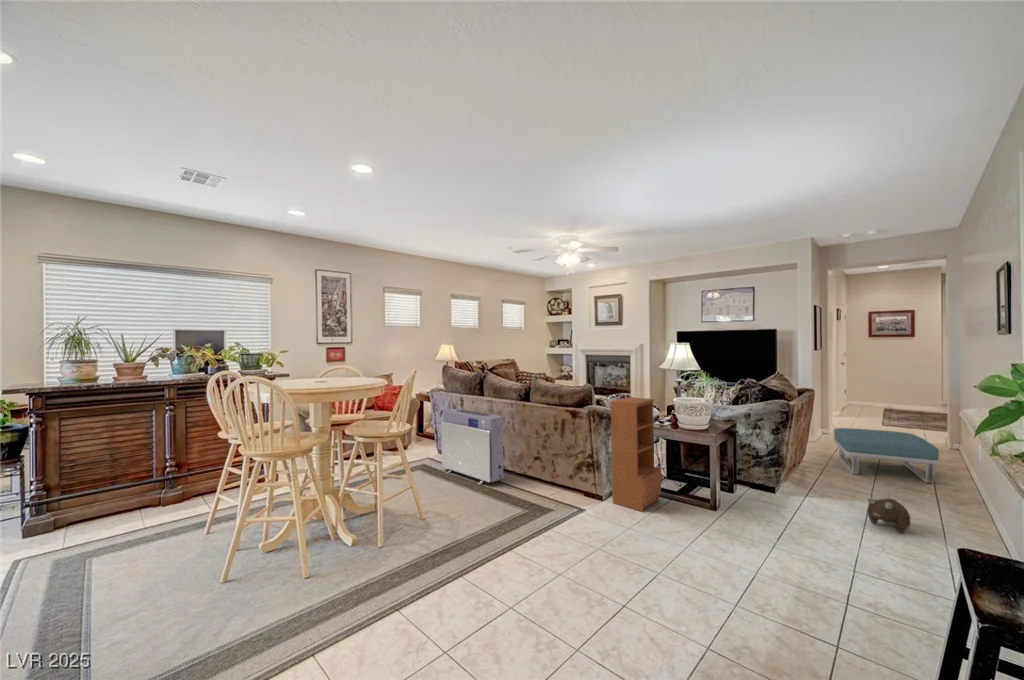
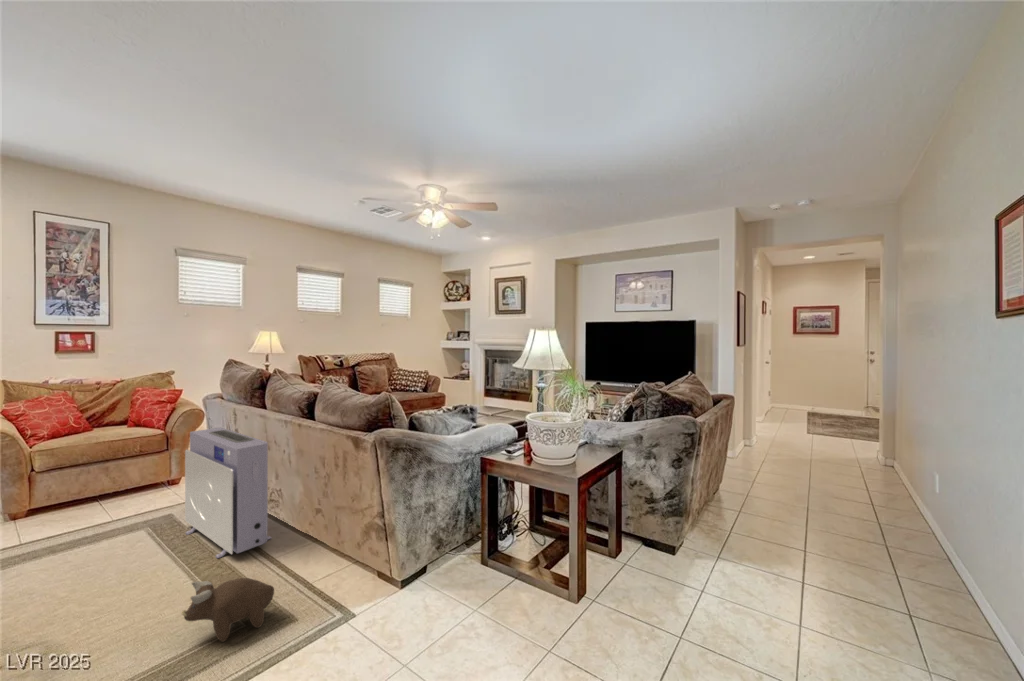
bookcase: present [611,397,661,511] -> none [416,412,499,611]
footstool: present [834,428,940,484] -> none [757,446,886,525]
plush toy: present [868,498,910,533] -> present [181,578,274,642]

